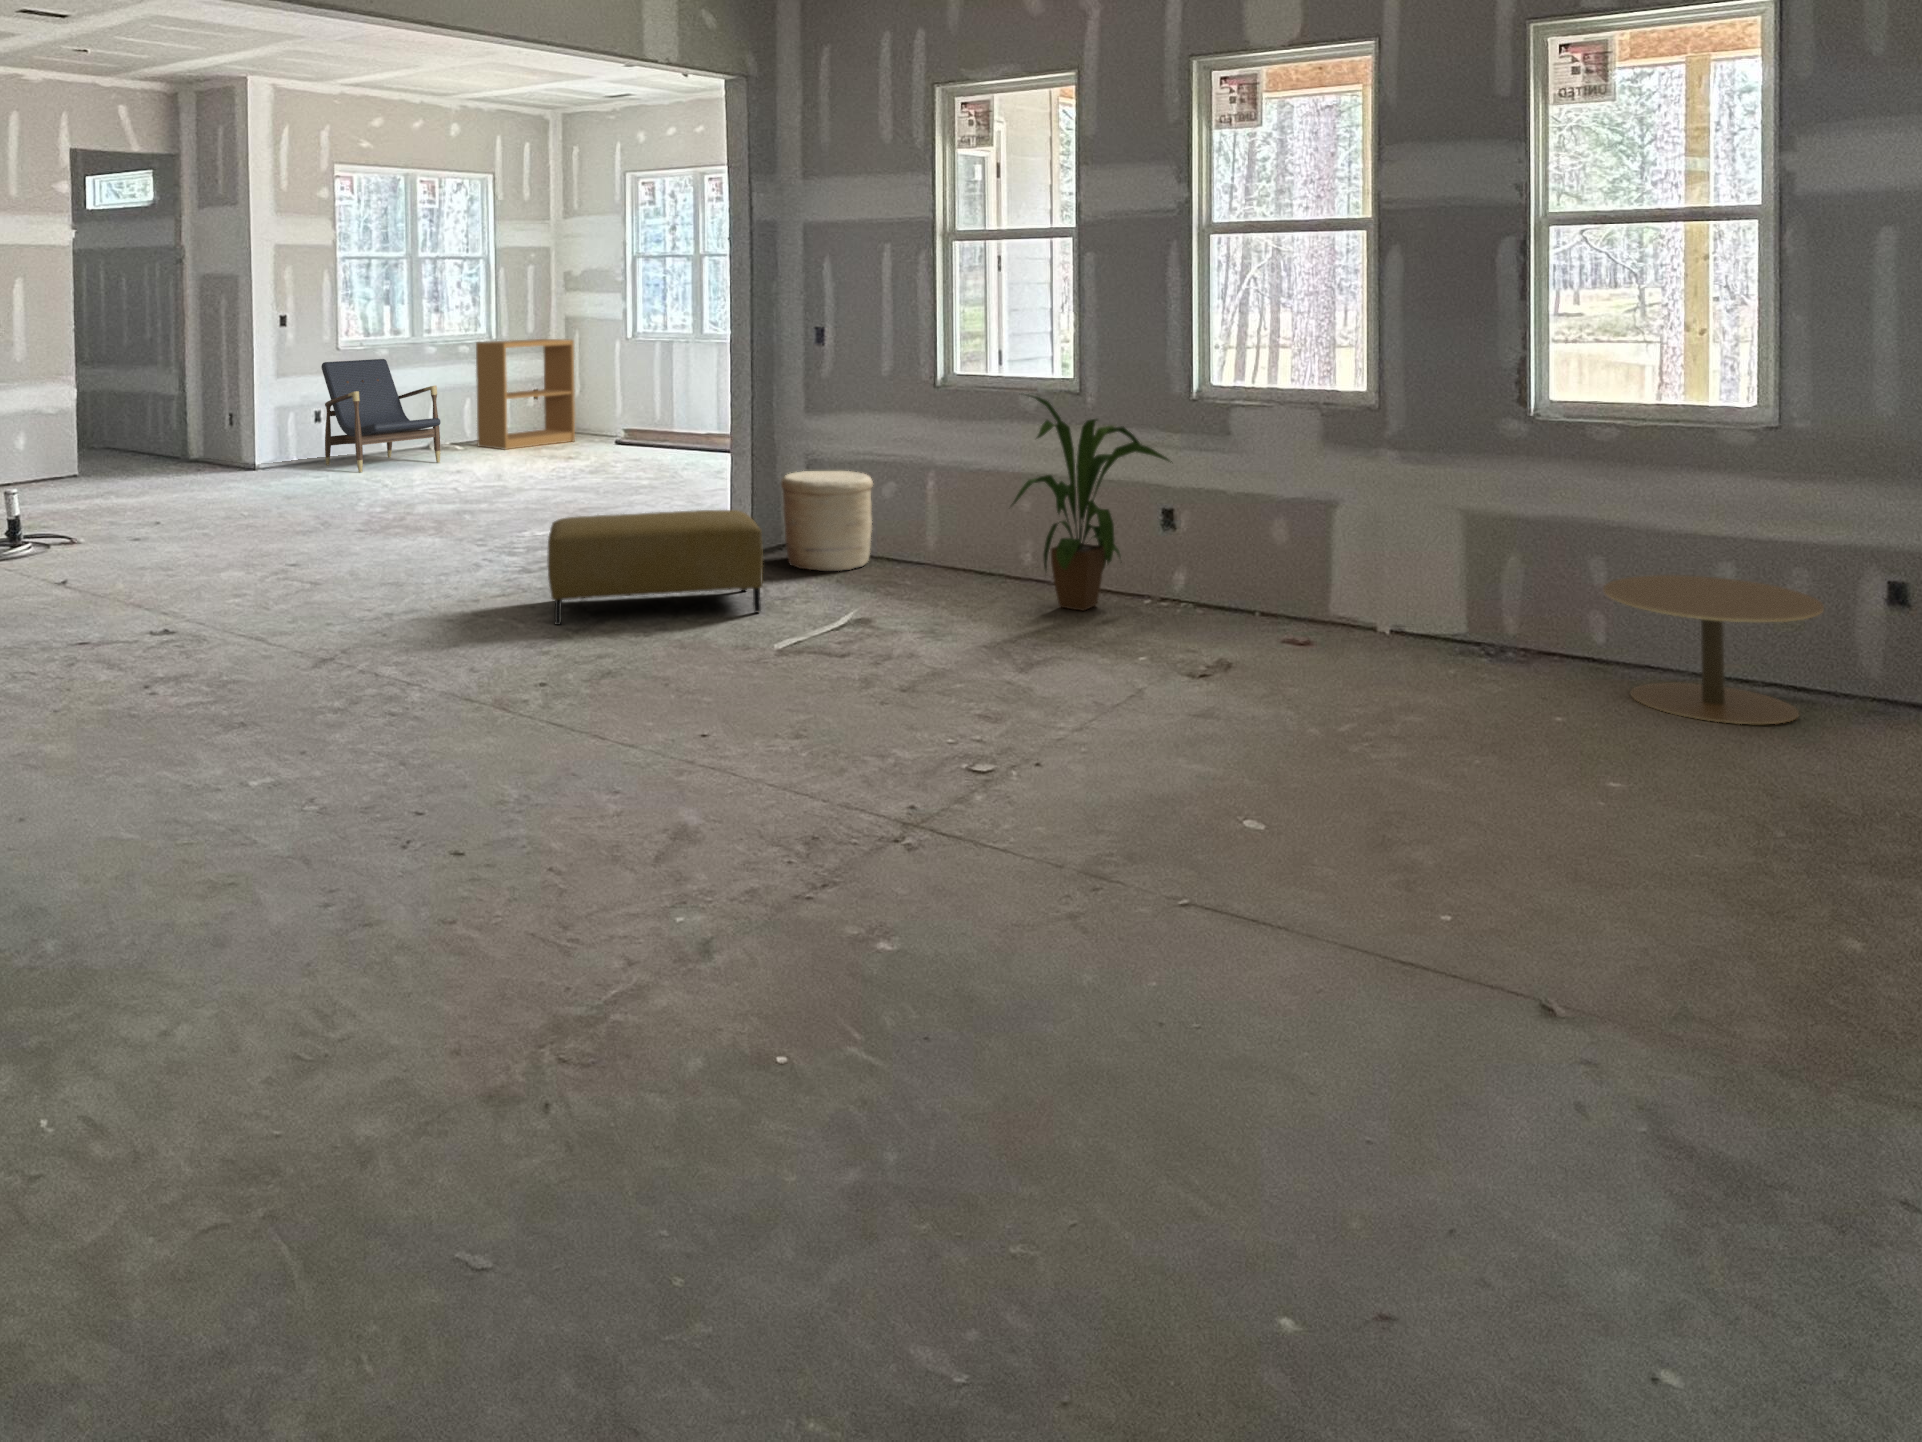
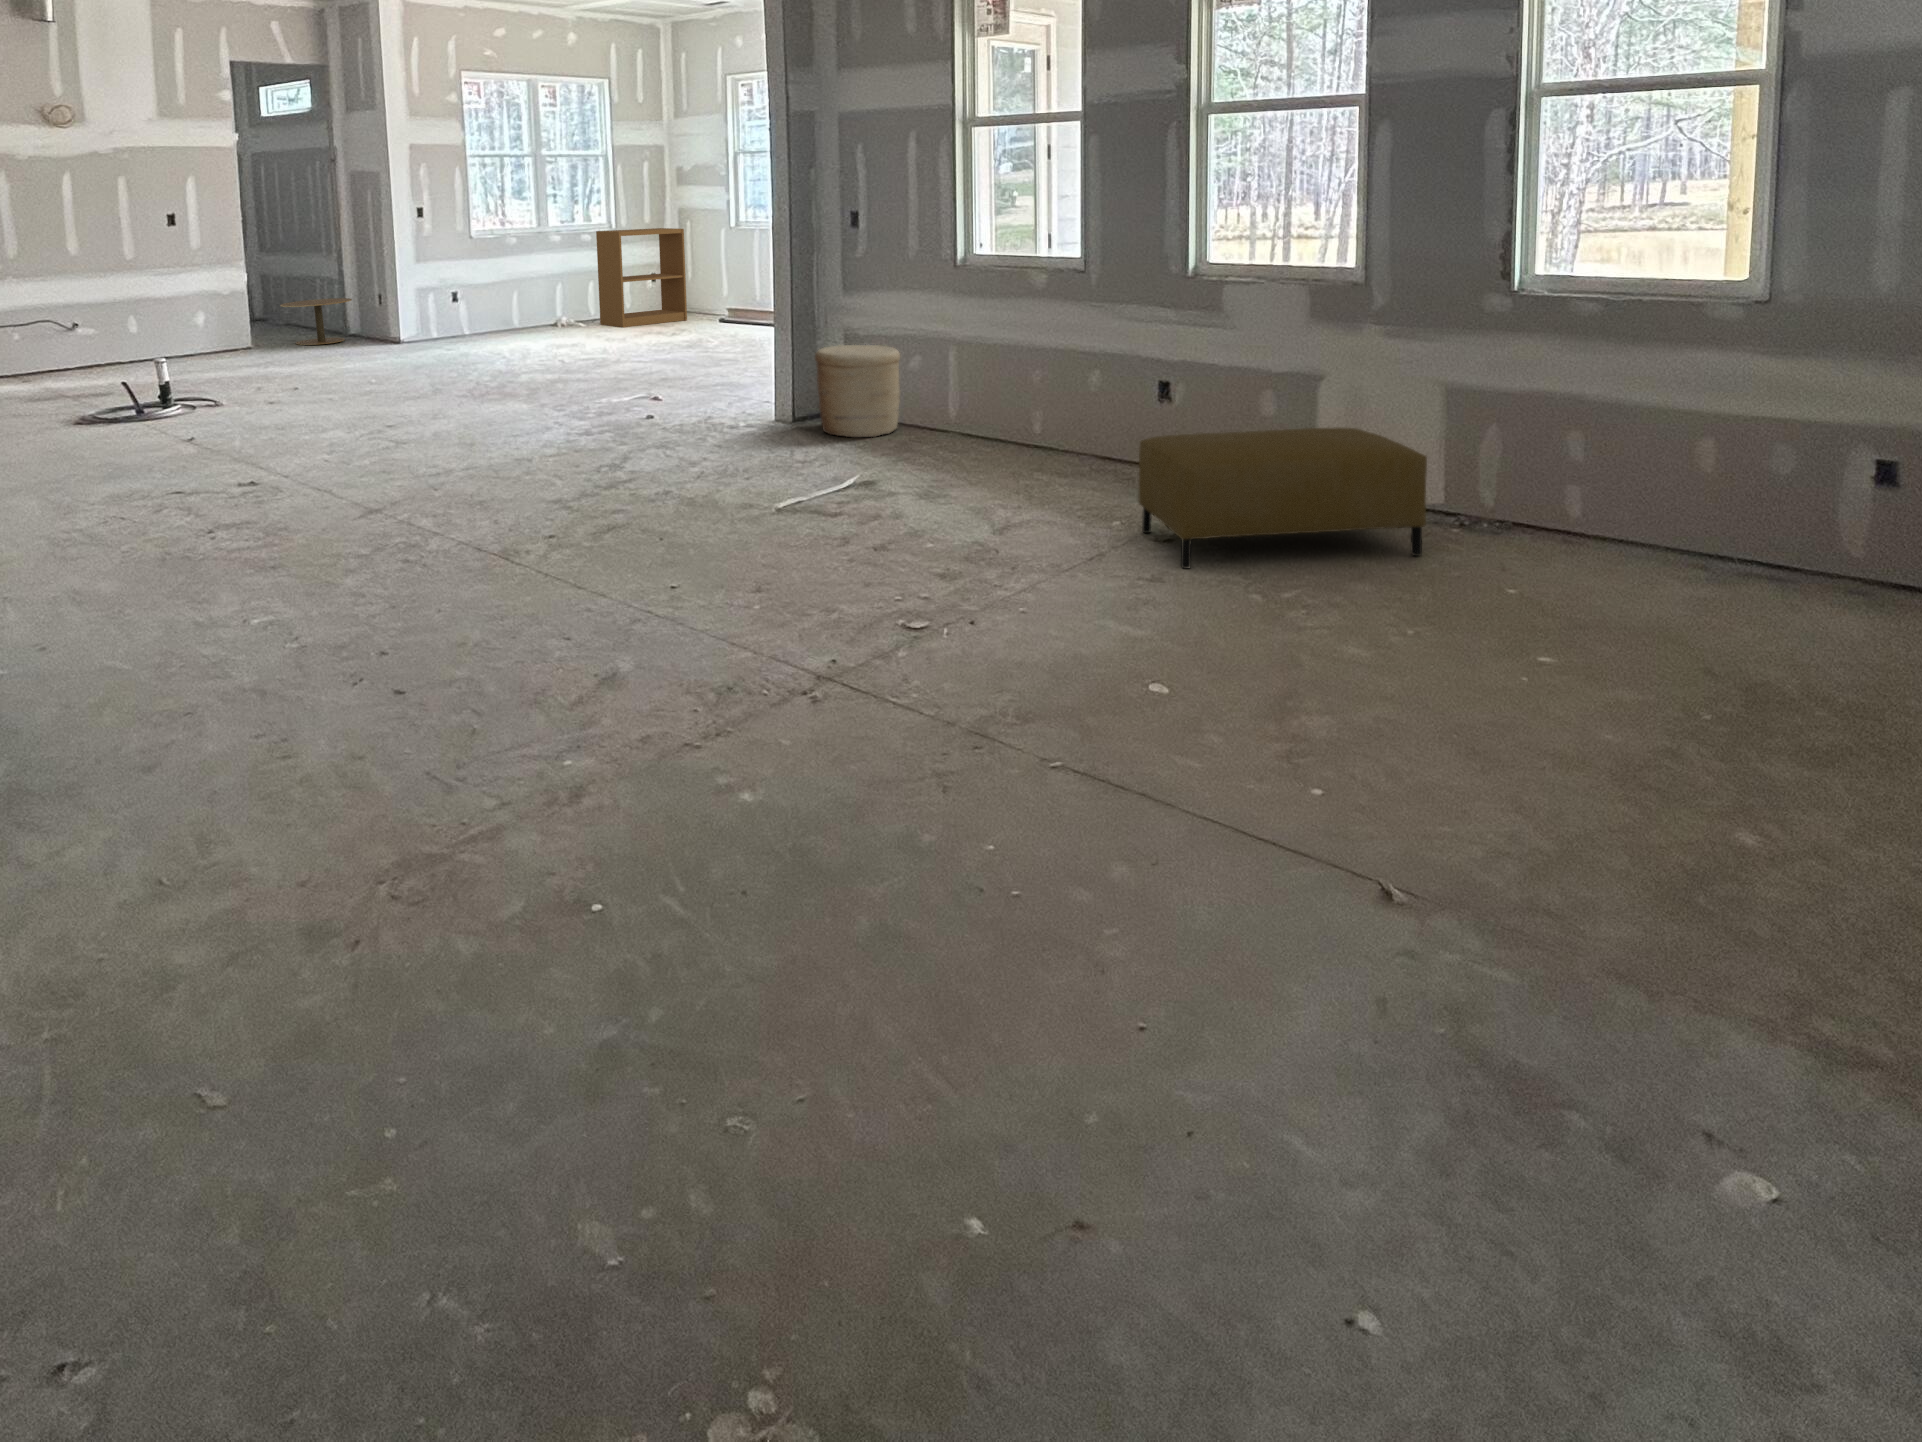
lounge chair: present [321,359,440,472] -> none [455,246,560,347]
house plant: present [1012,394,1172,611] -> none [1004,271,1165,477]
ottoman: present [548,510,763,625] -> present [1138,427,1427,568]
side table: present [1604,575,1824,724] -> present [280,298,352,345]

